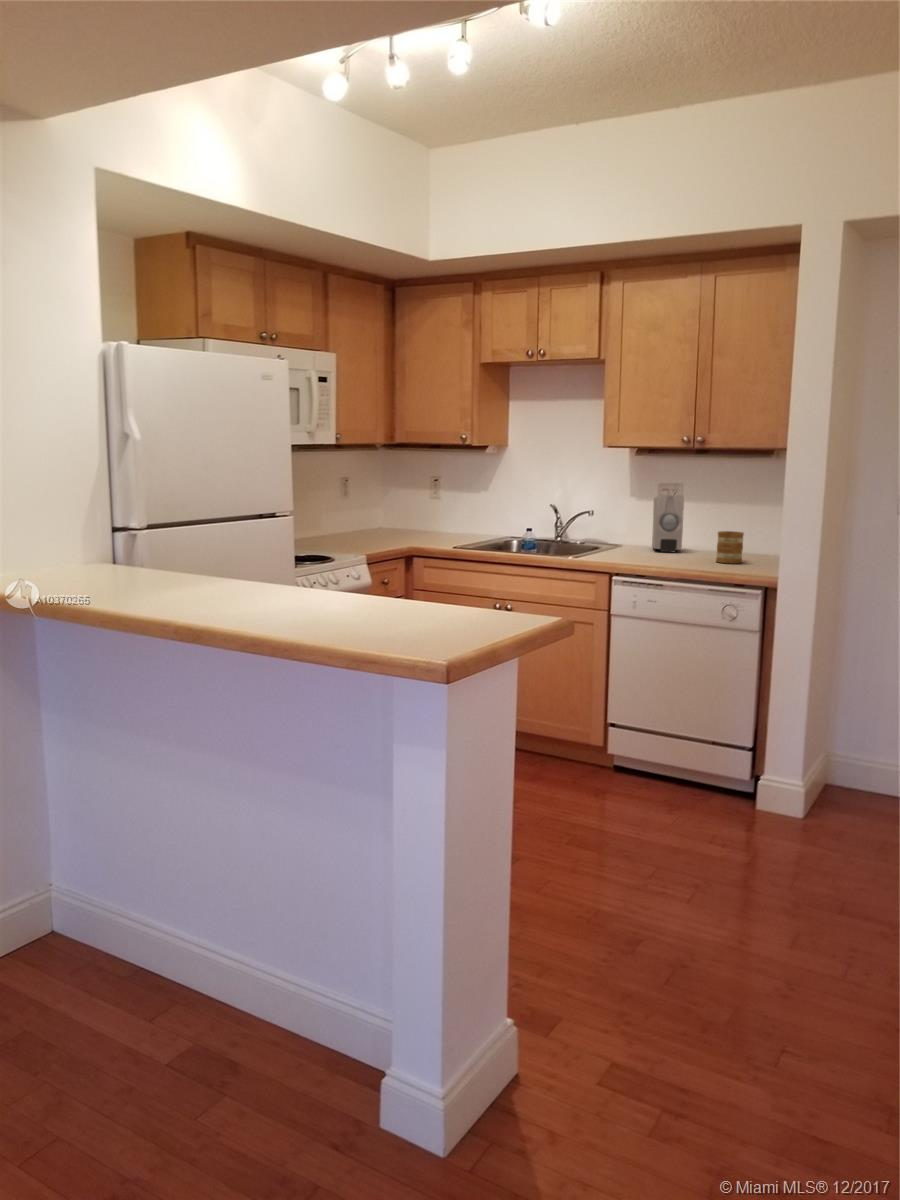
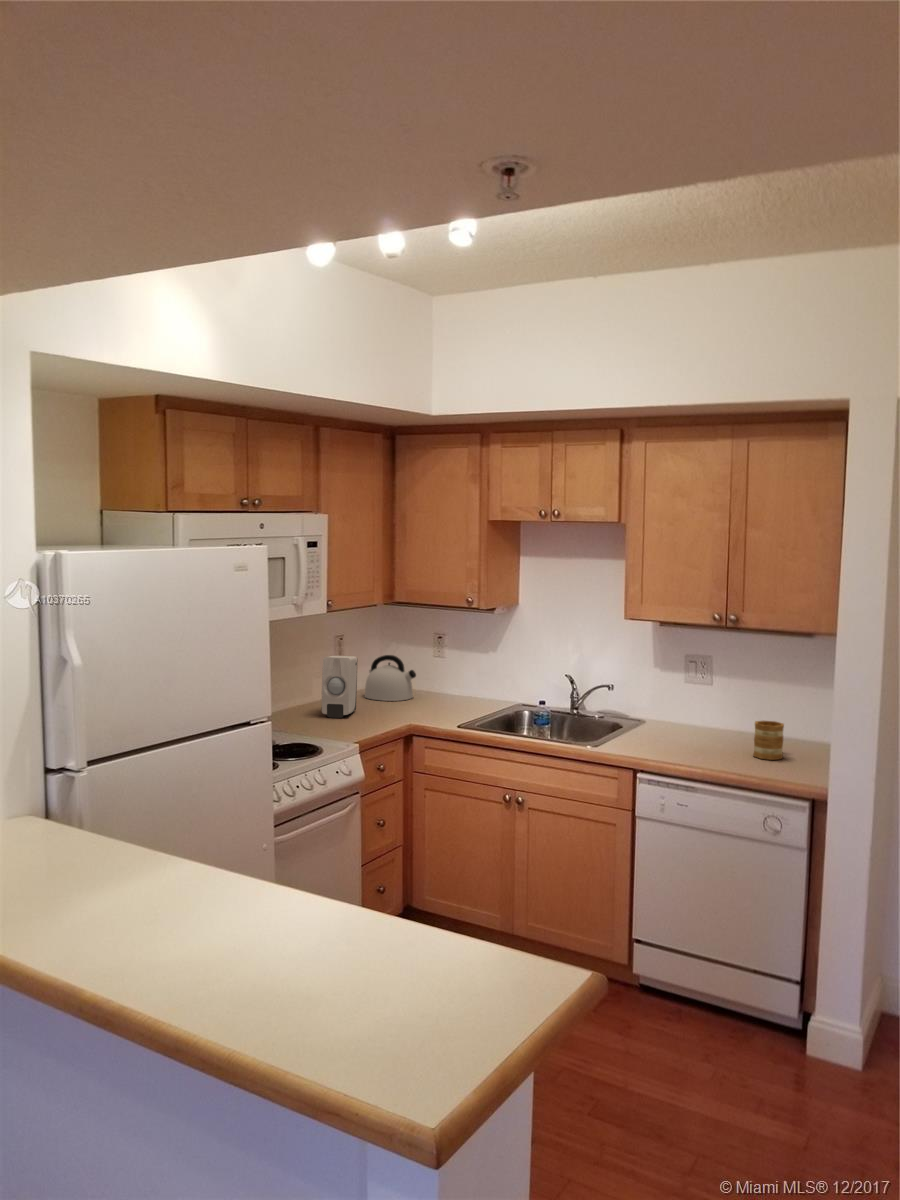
kettle: none [369,495,416,535] -> present [364,655,416,701]
soap dispenser: present [652,495,684,552] -> present [322,656,358,718]

